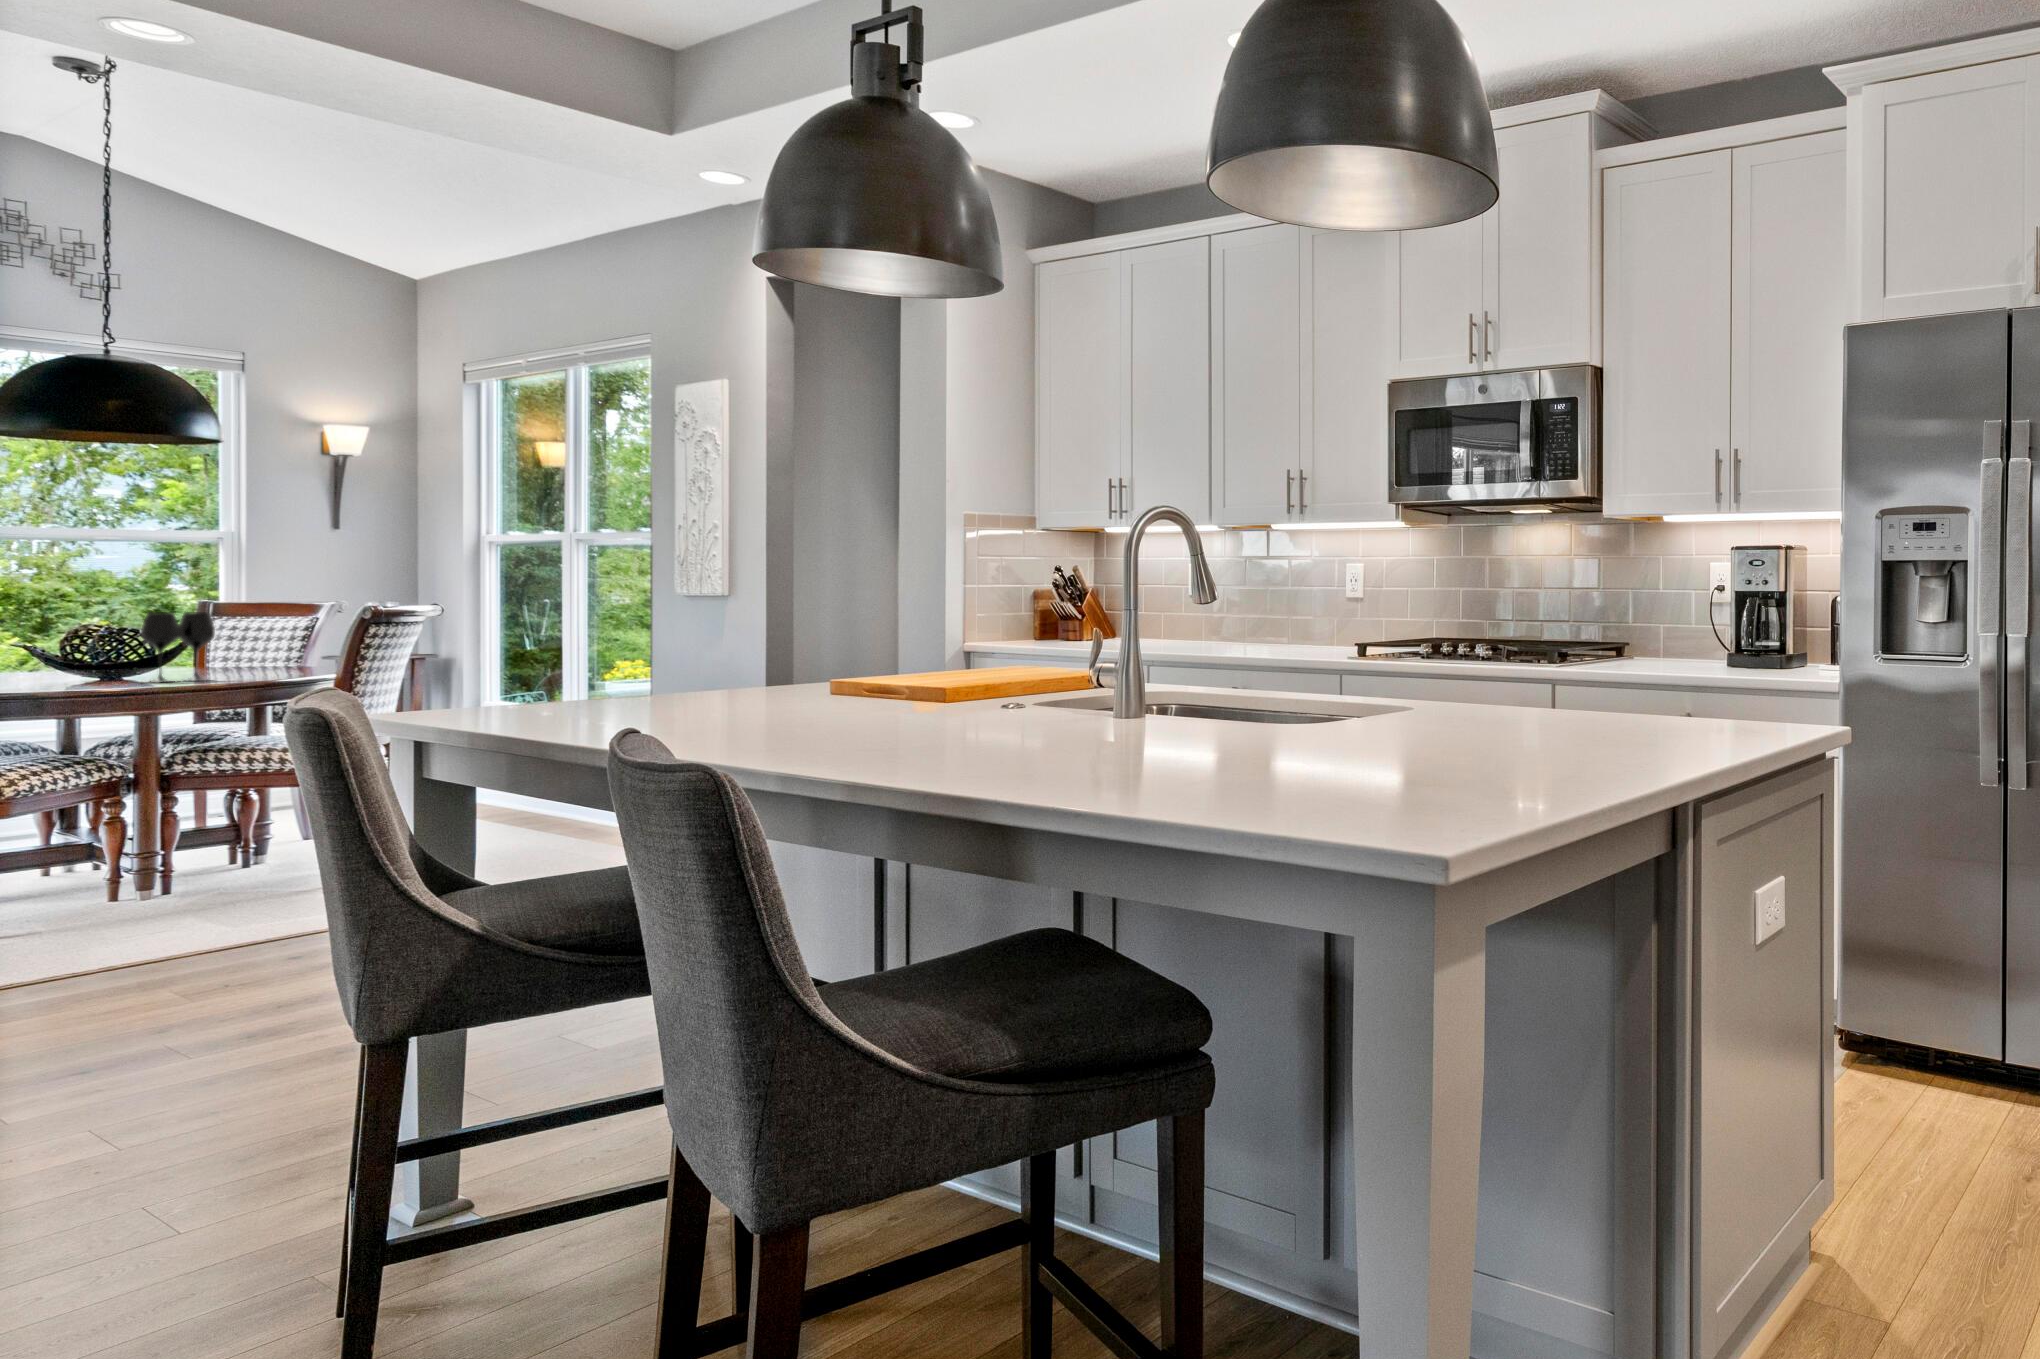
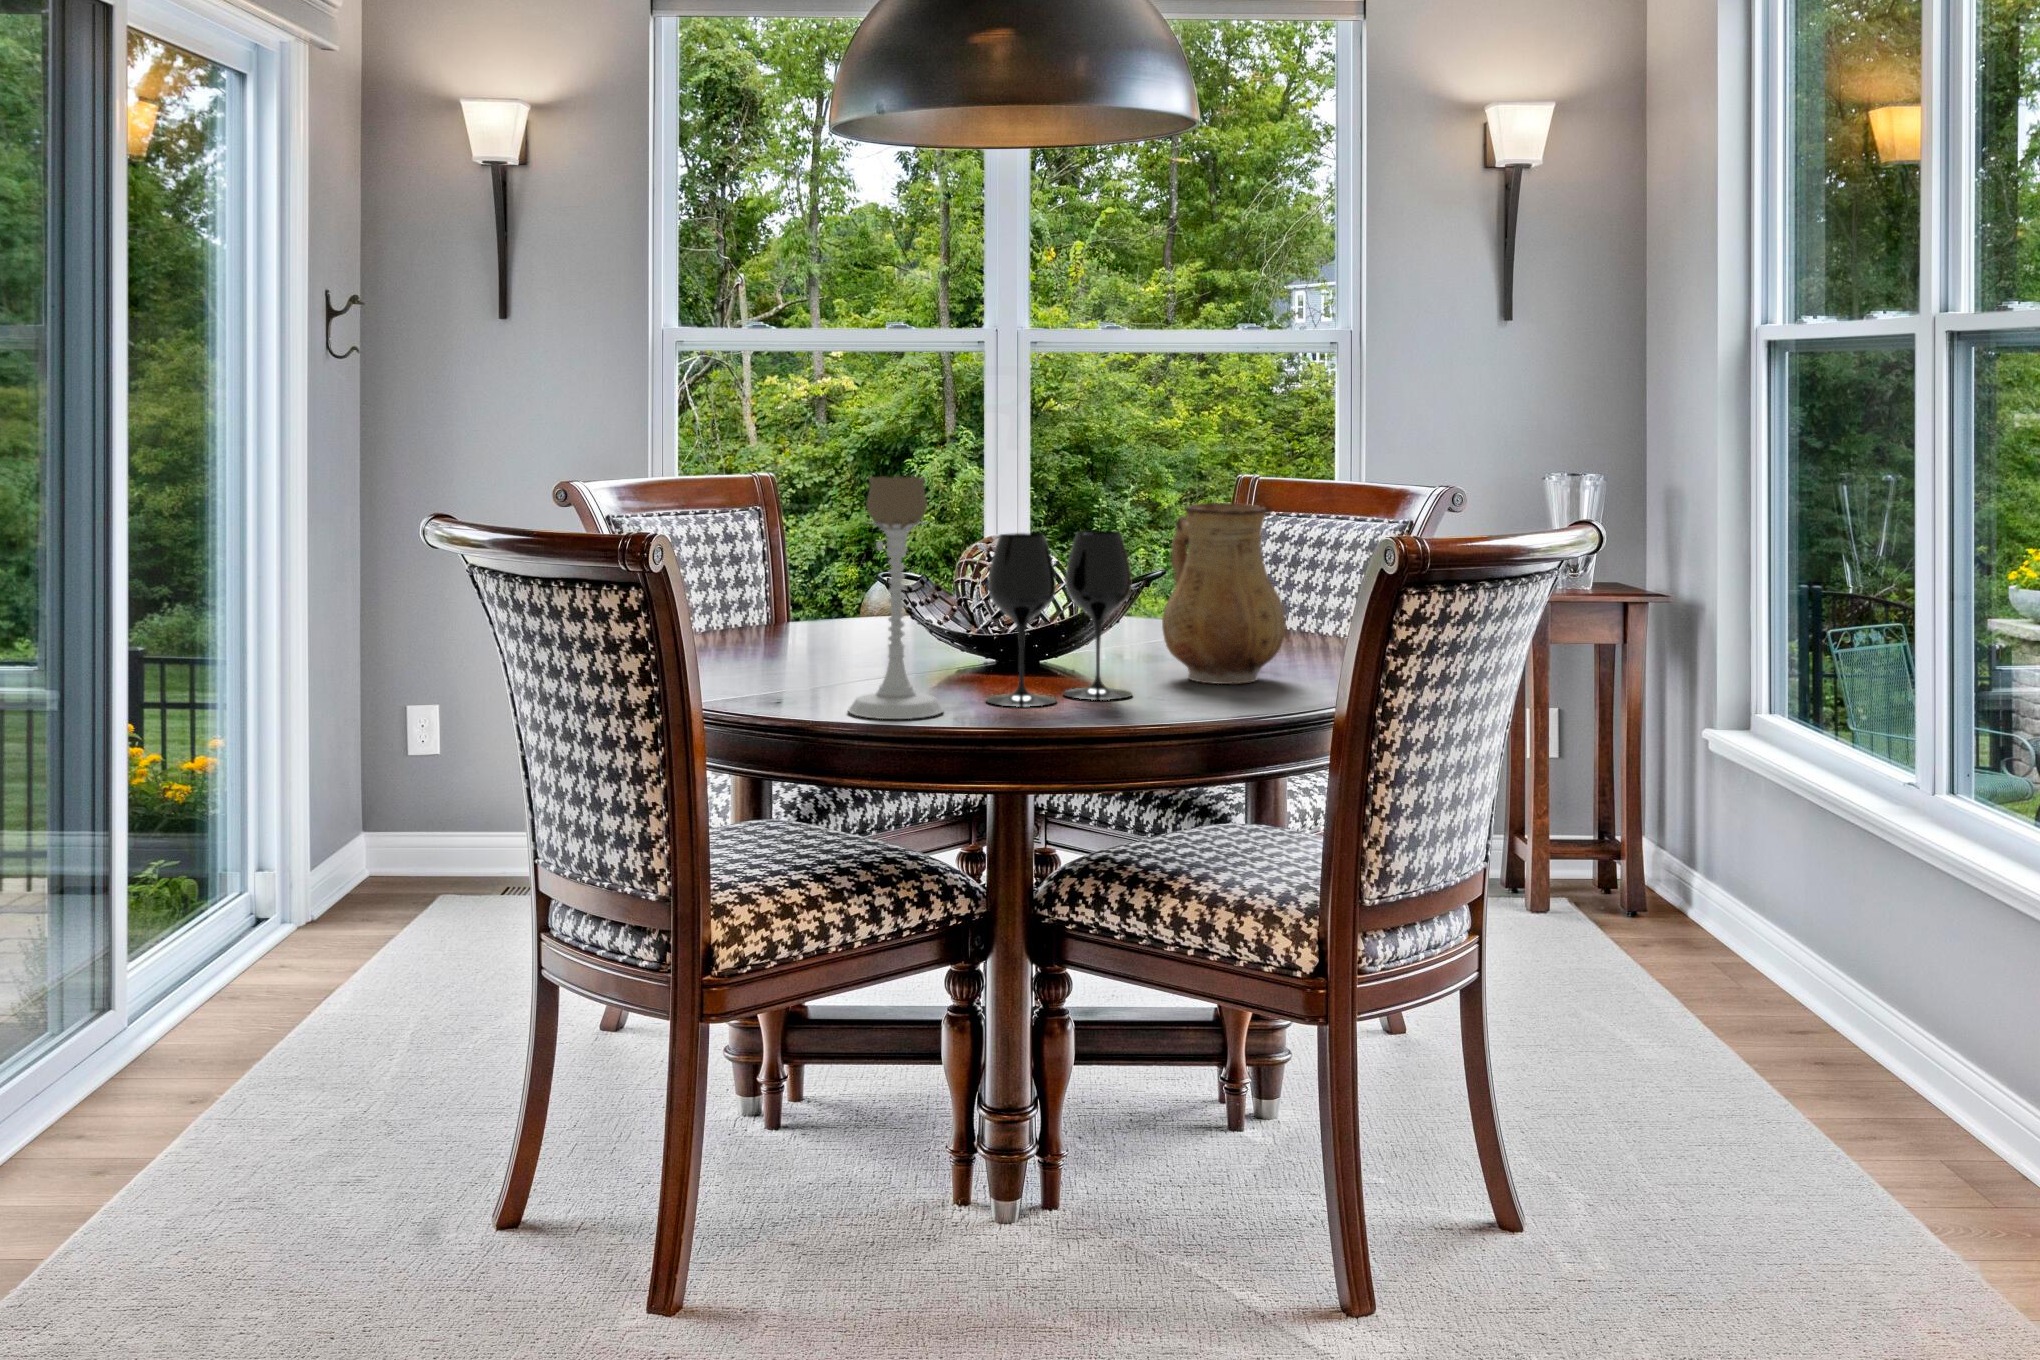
candle holder: none [72,585,129,685] -> present [848,476,944,719]
ceramic pitcher: none [215,604,285,678] -> present [1162,503,1286,684]

